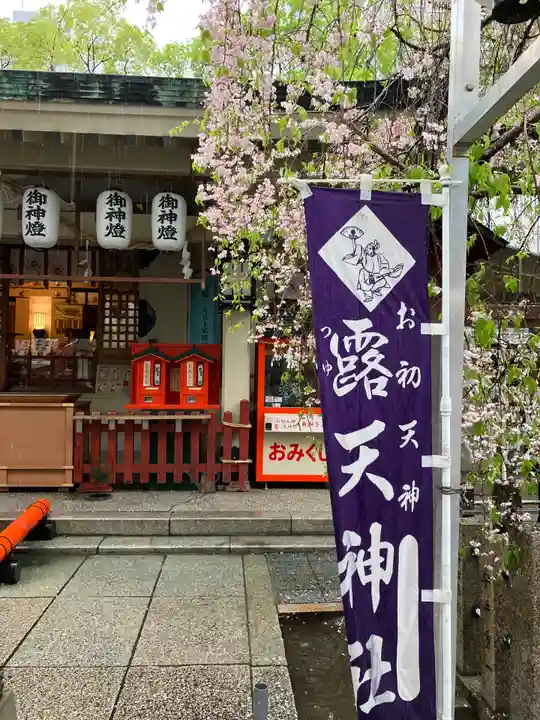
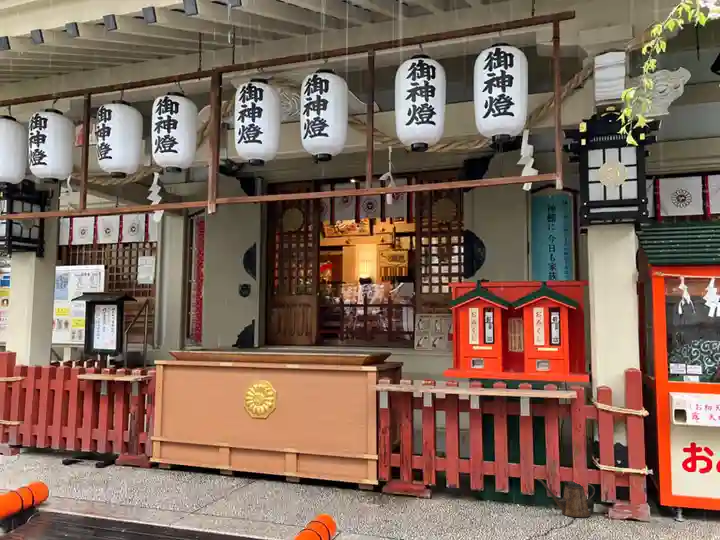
potted tree: present [87,454,113,500] -> none [391,437,432,510]

